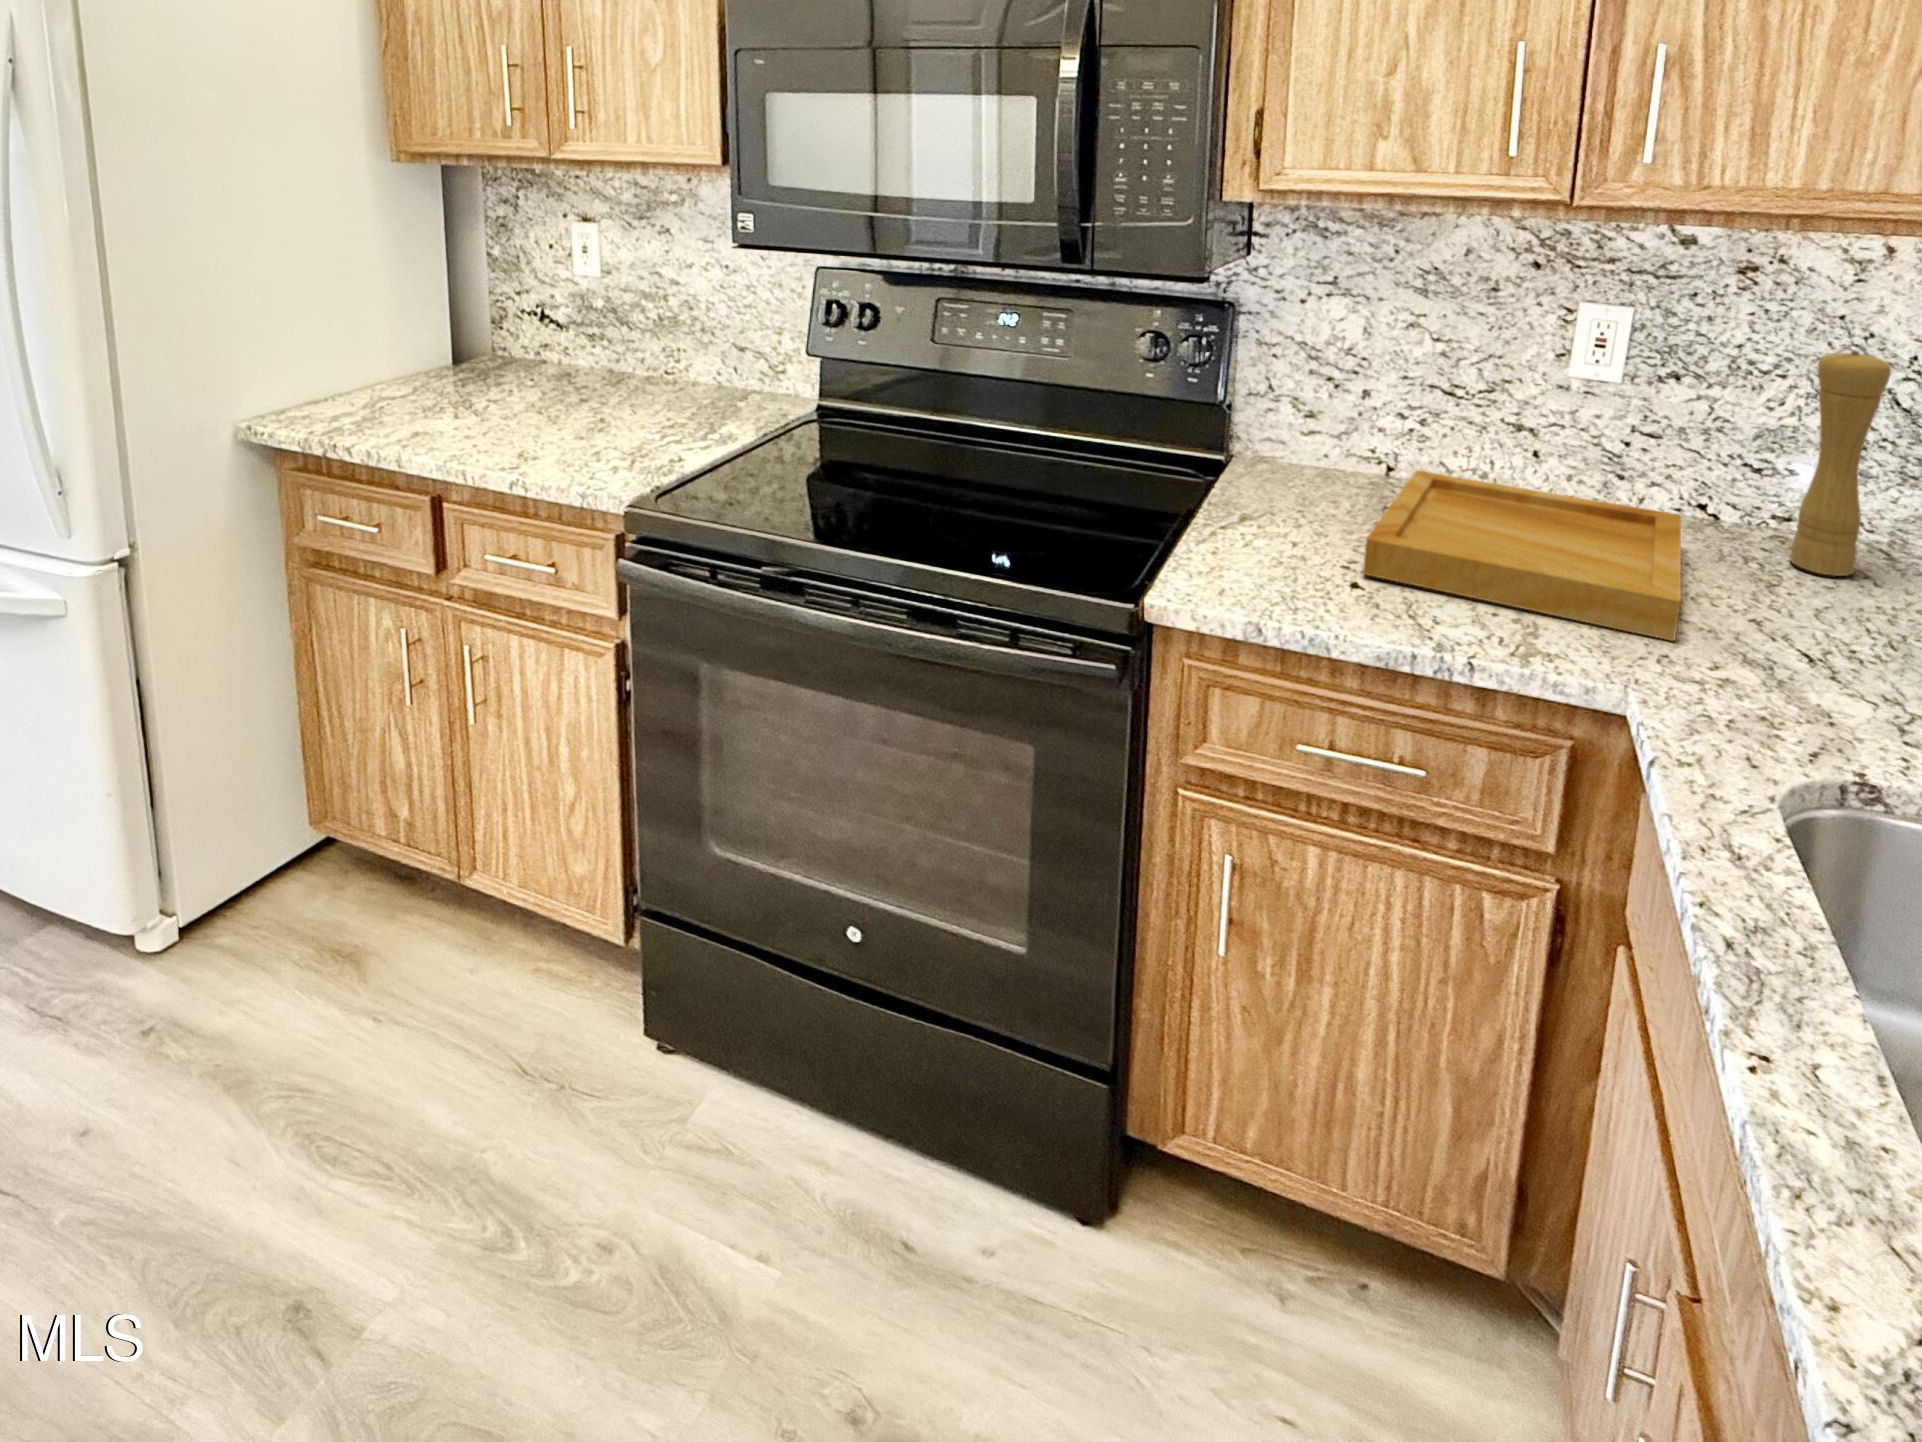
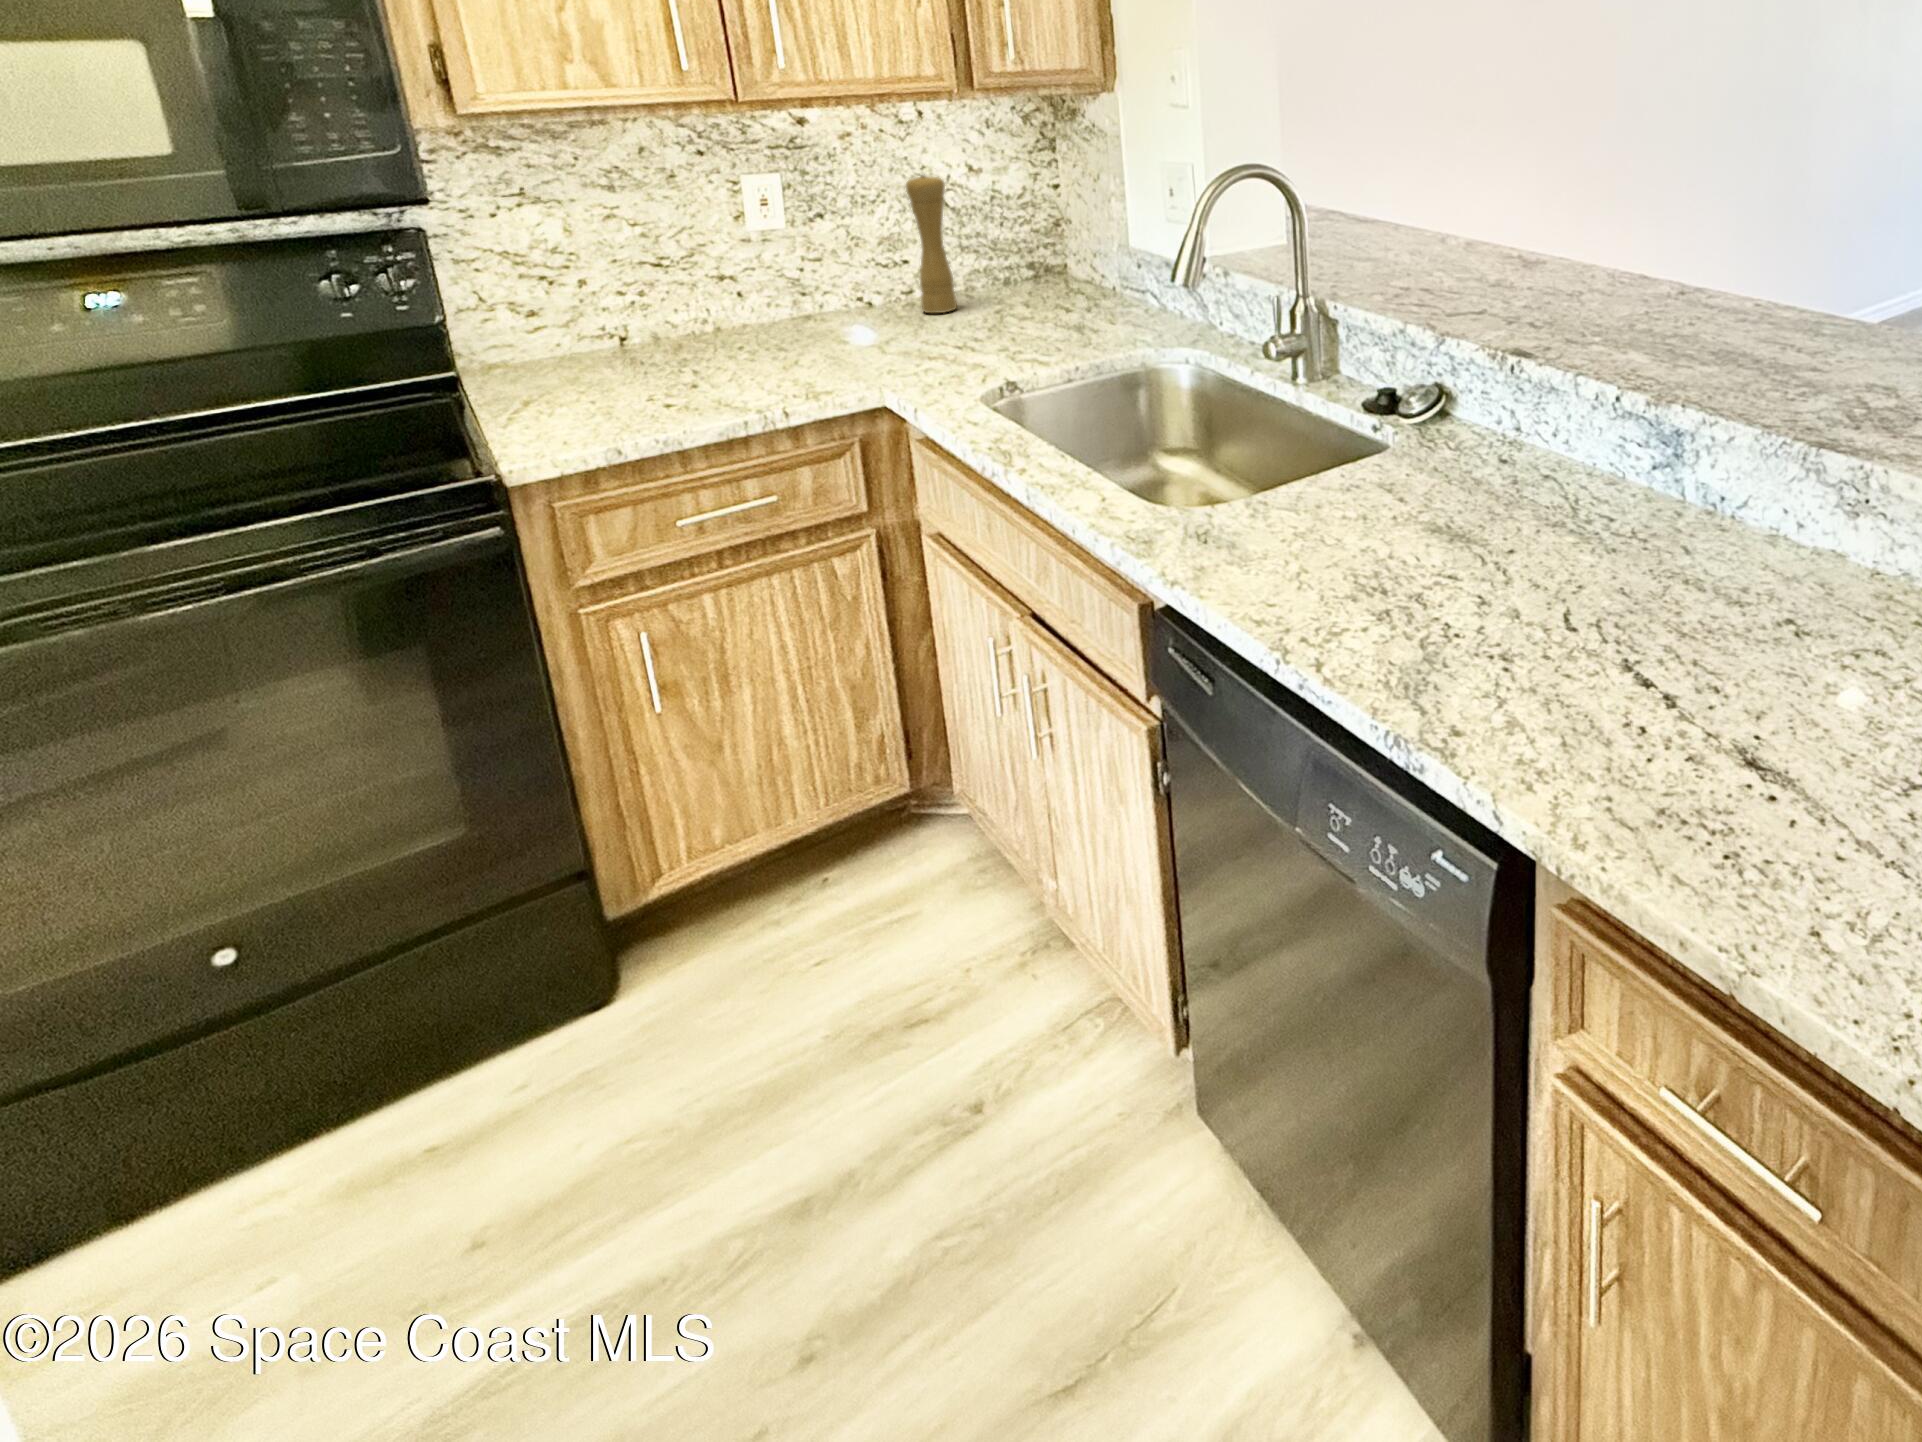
tray: present [1363,471,1681,641] -> none [655,303,892,397]

